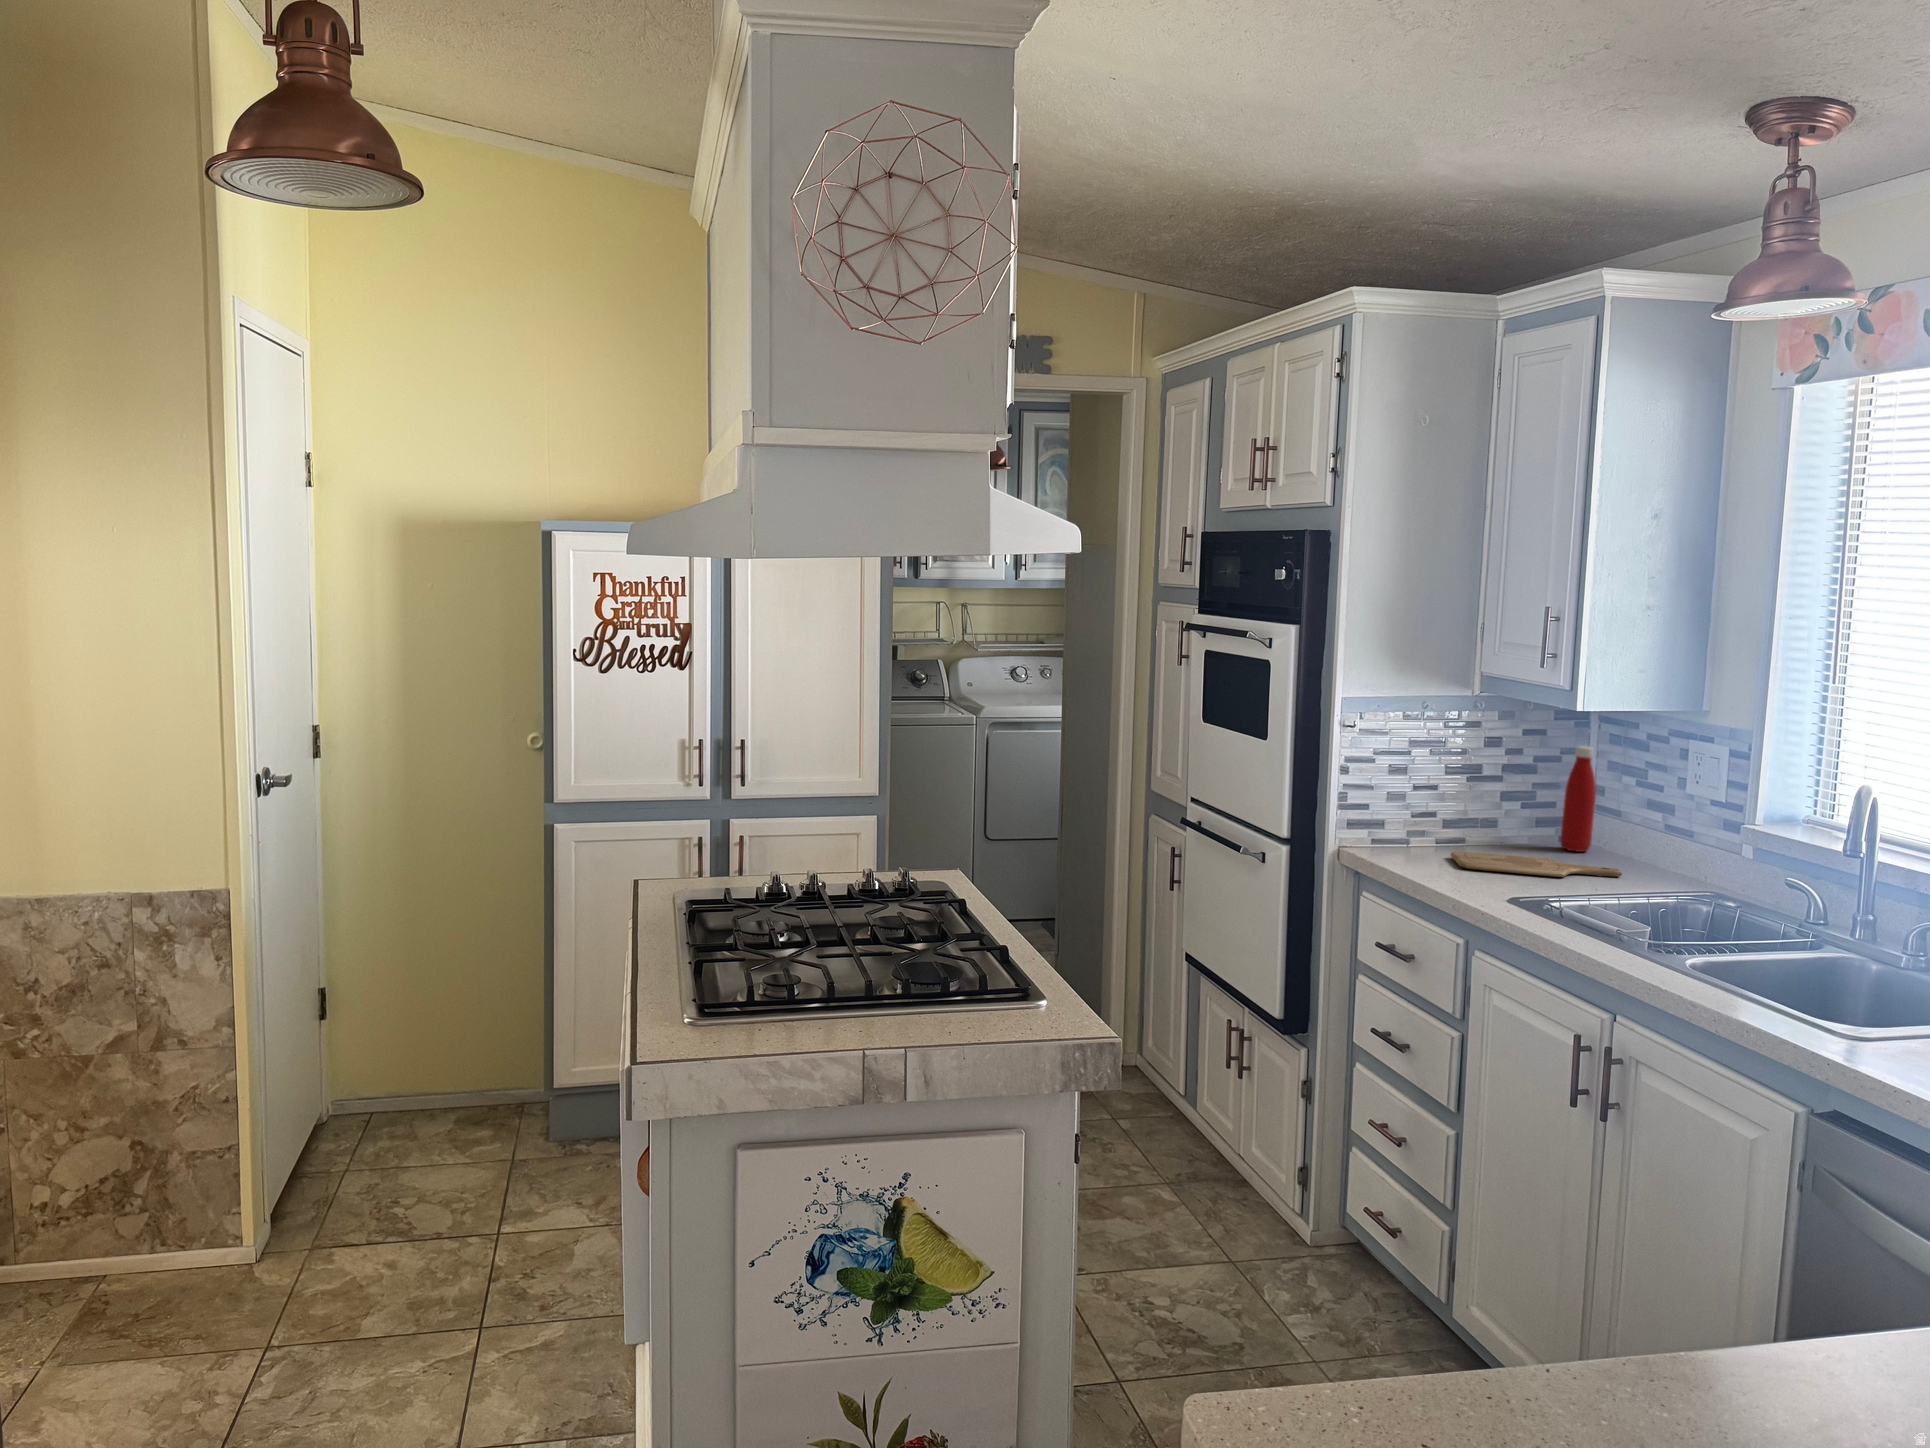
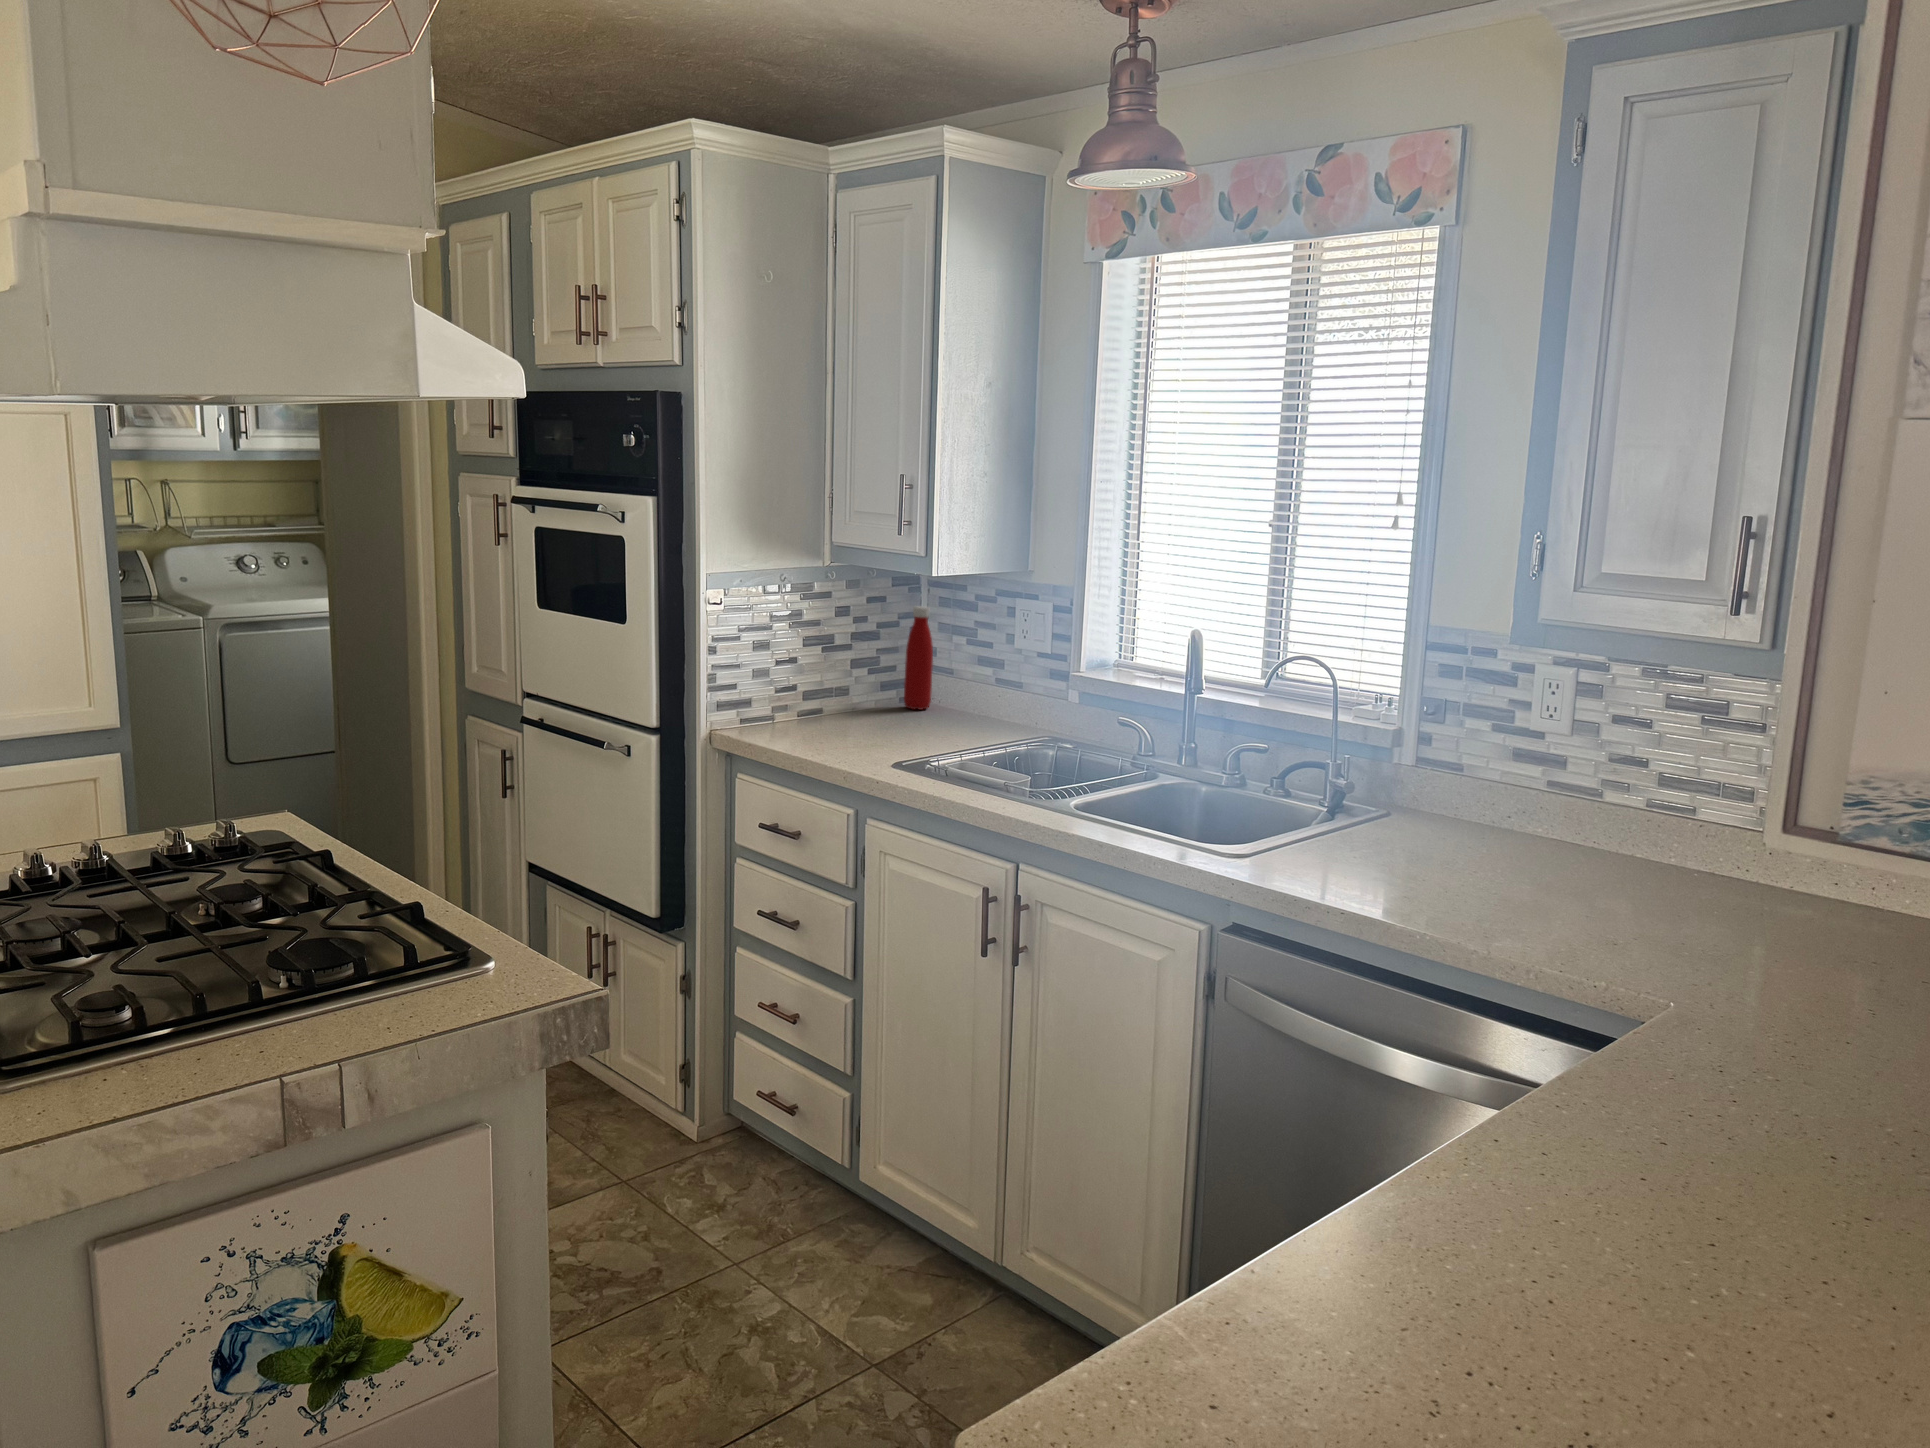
cutting board: present [1451,852,1622,877] -> none [817,720,971,740]

